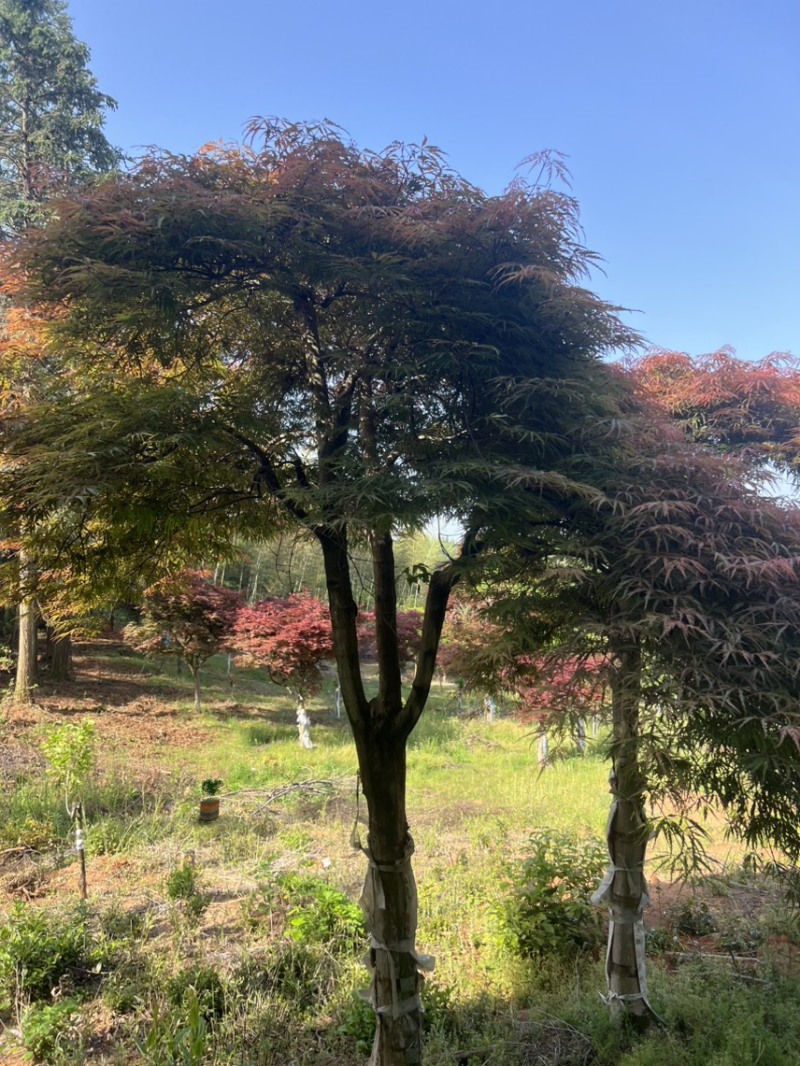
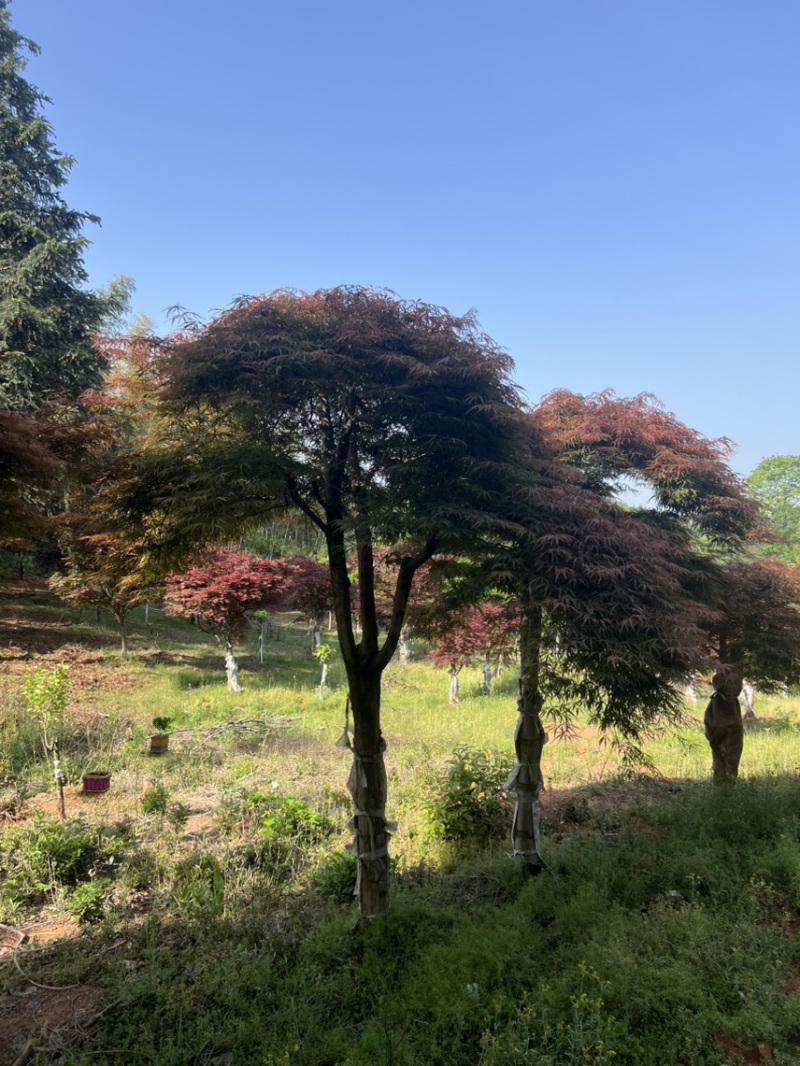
basket: none [117,821,147,866] -> present [82,757,112,792]

